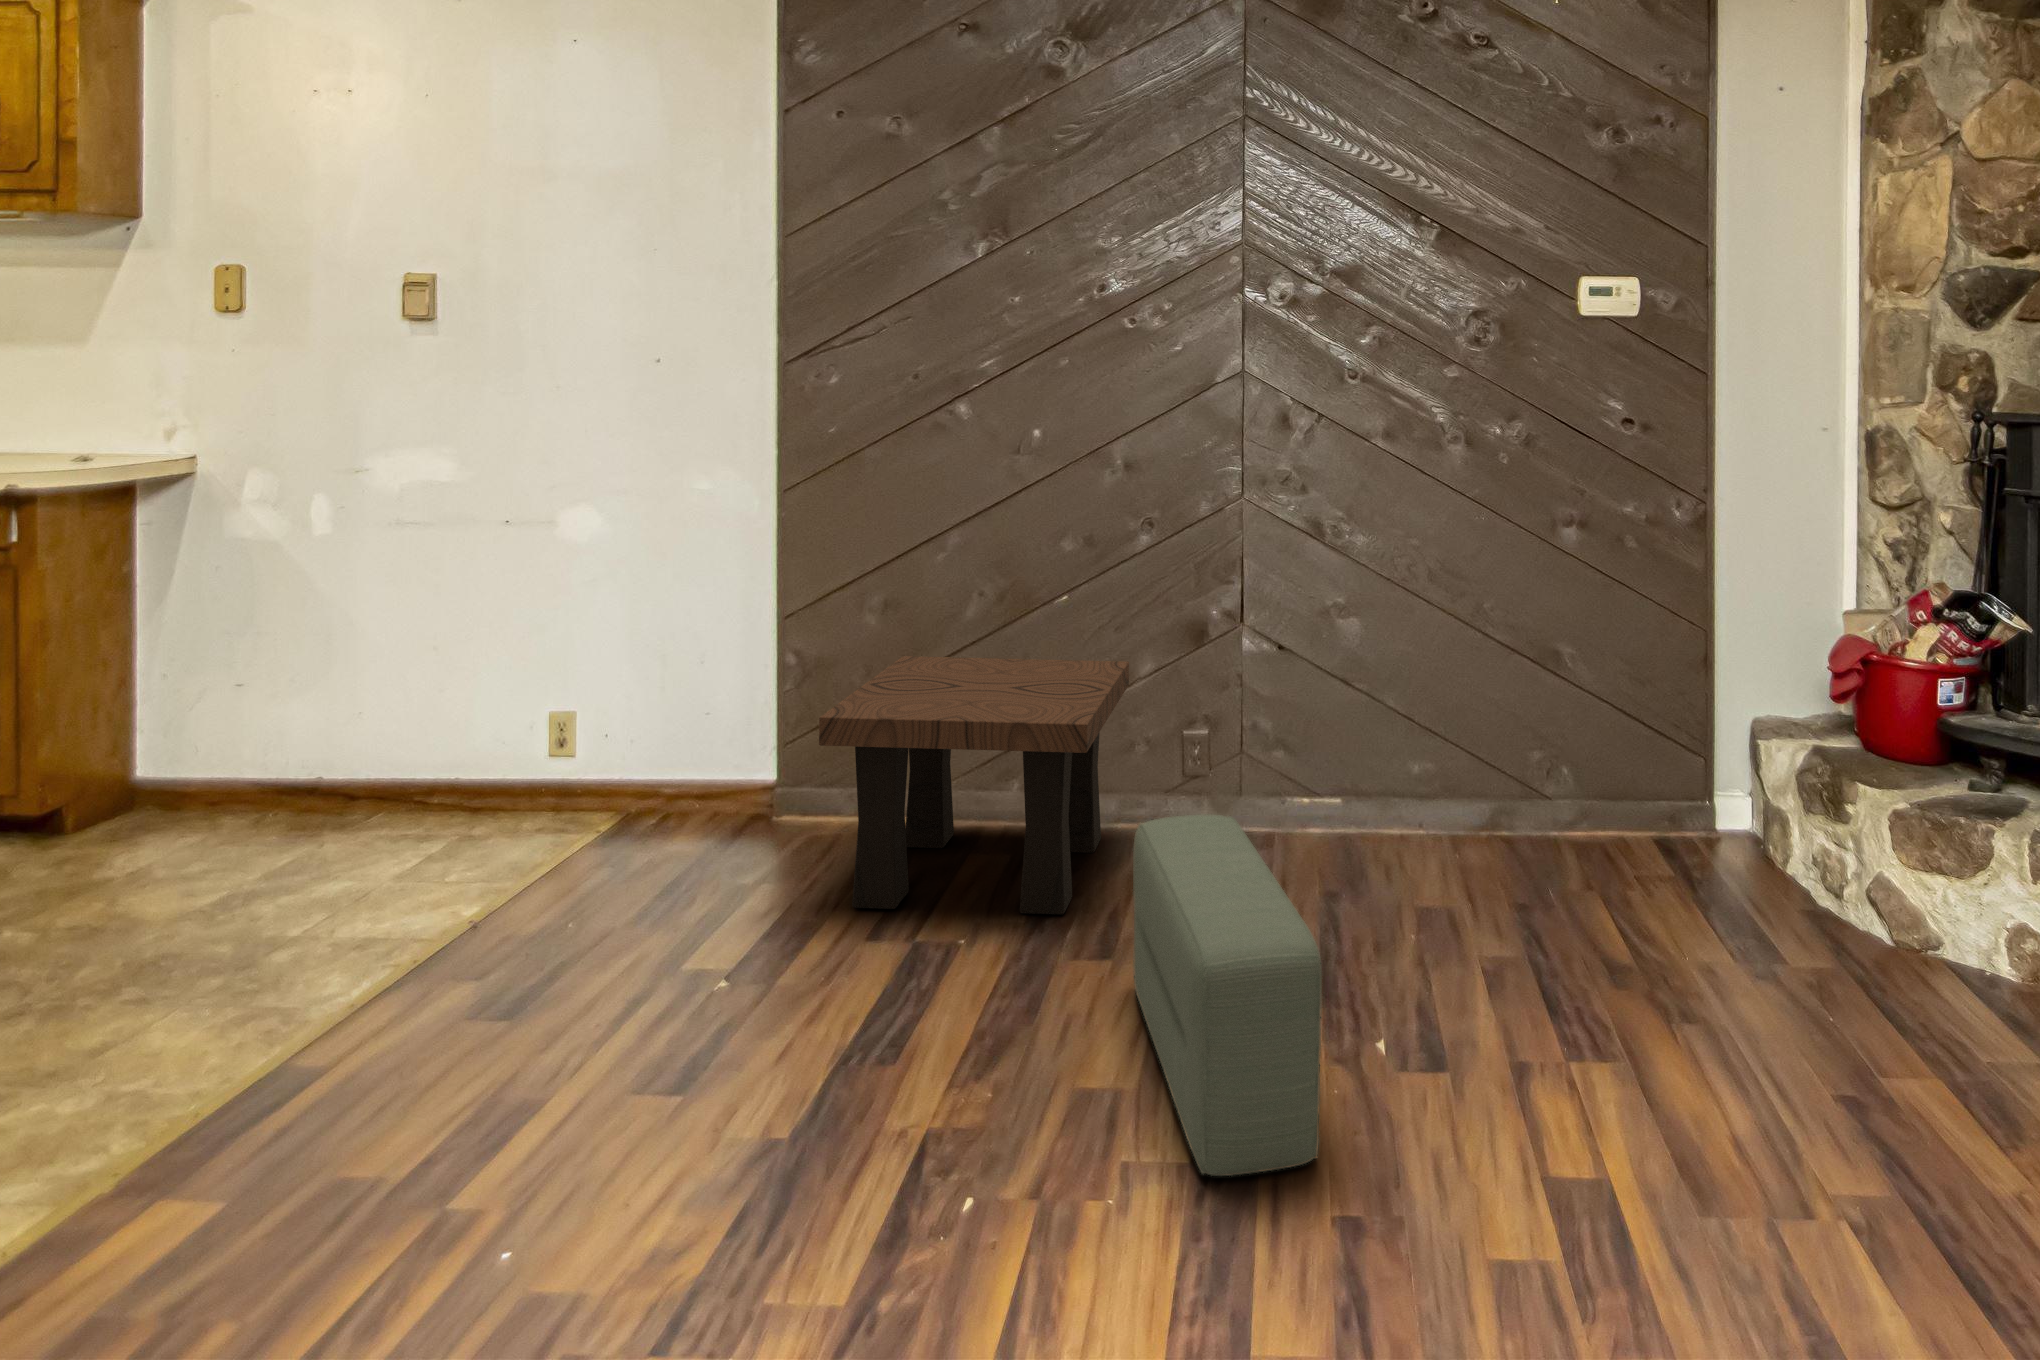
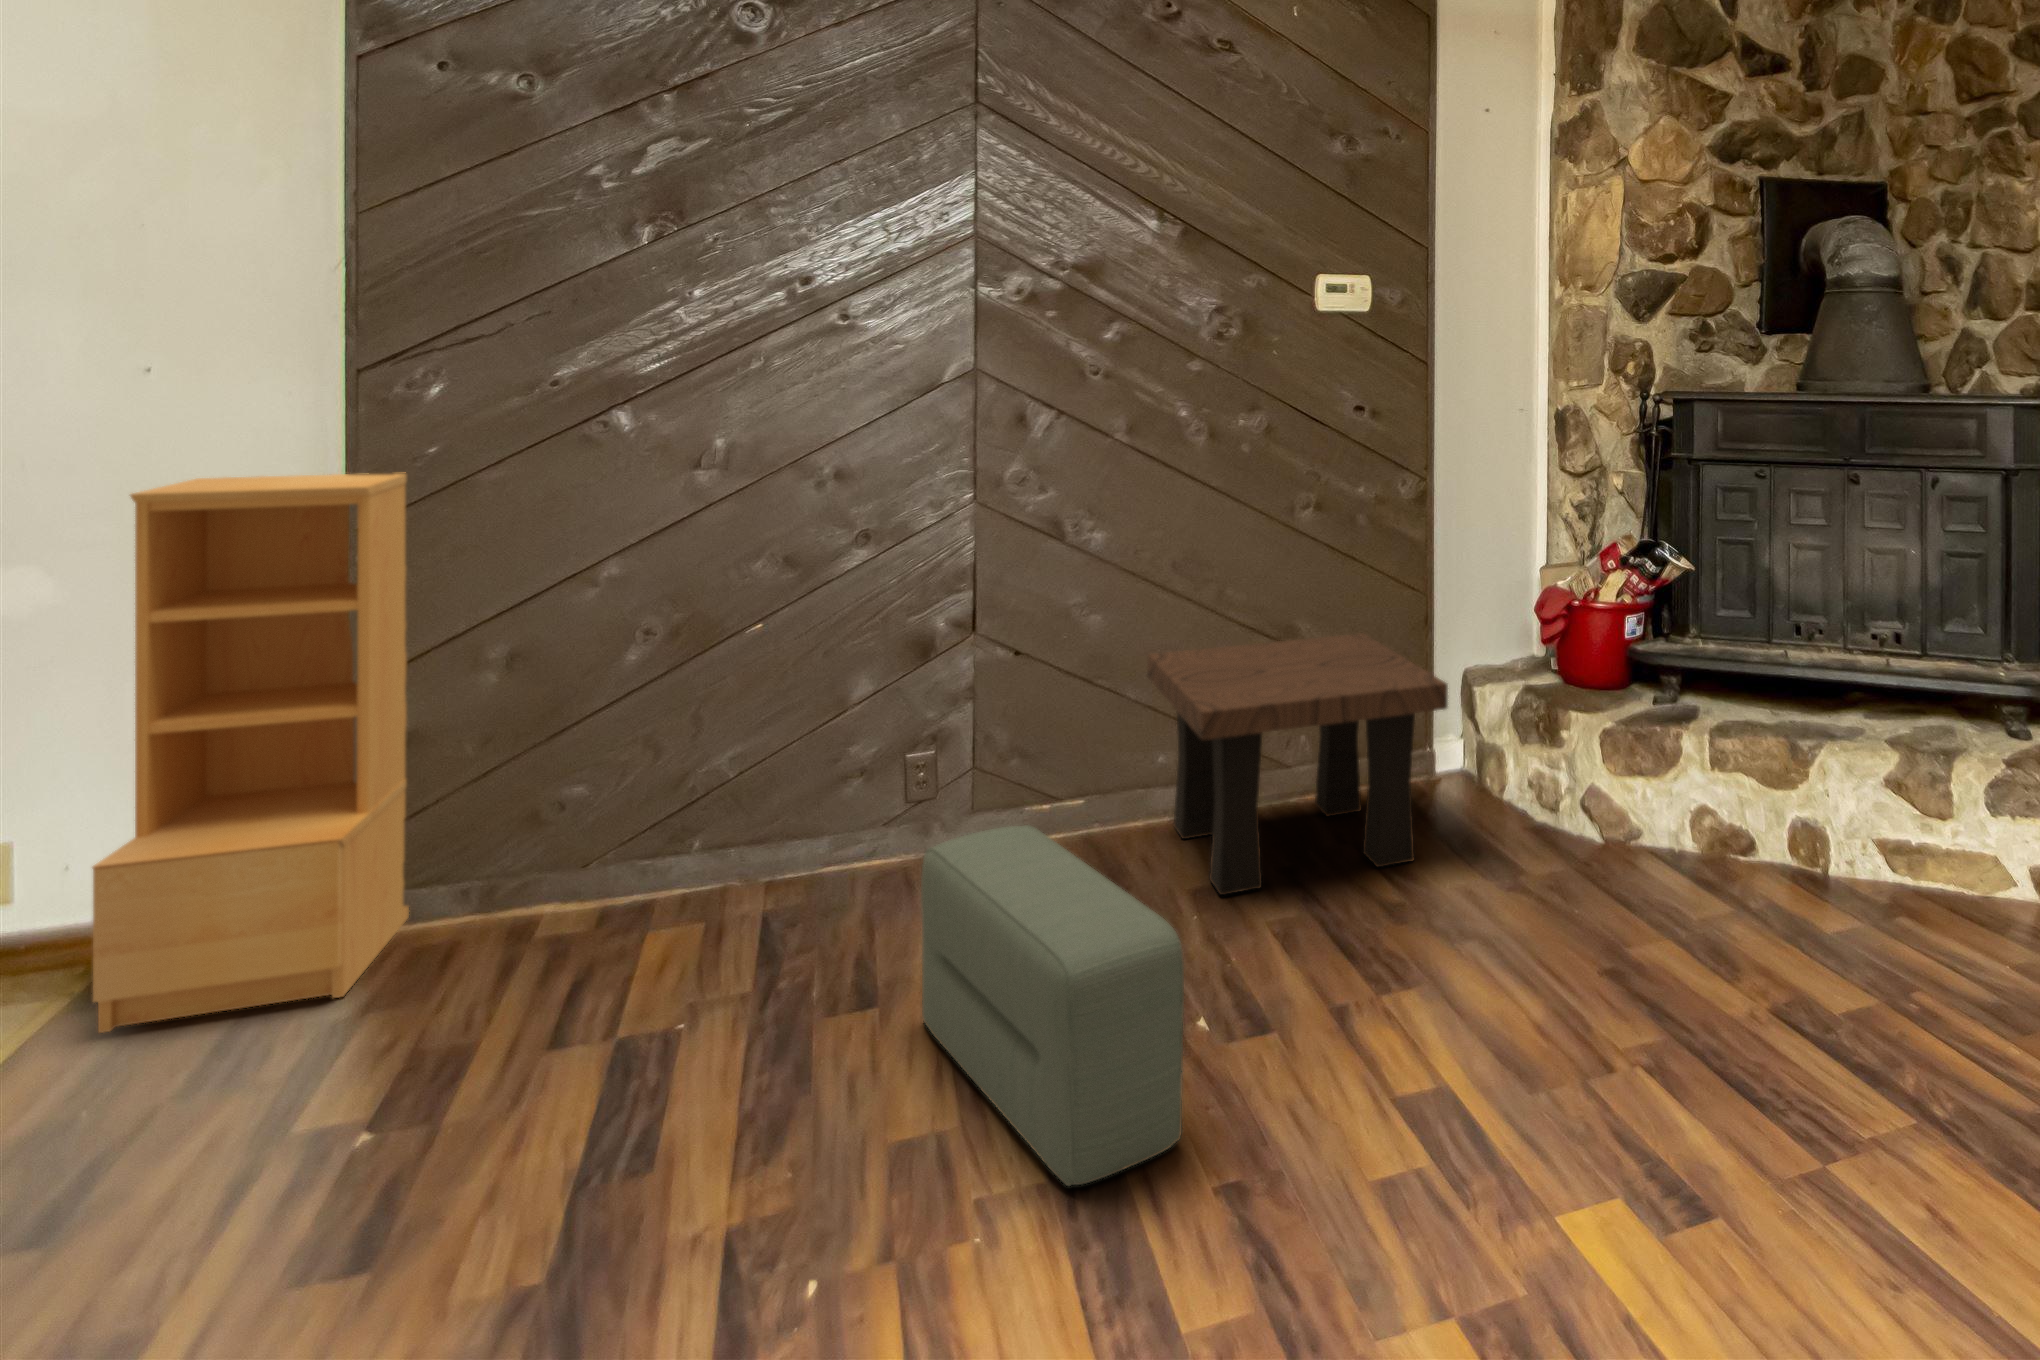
bookshelf: none [595,448,810,871] -> present [92,473,409,1033]
side table: present [819,656,1129,915] -> present [1147,633,1448,895]

